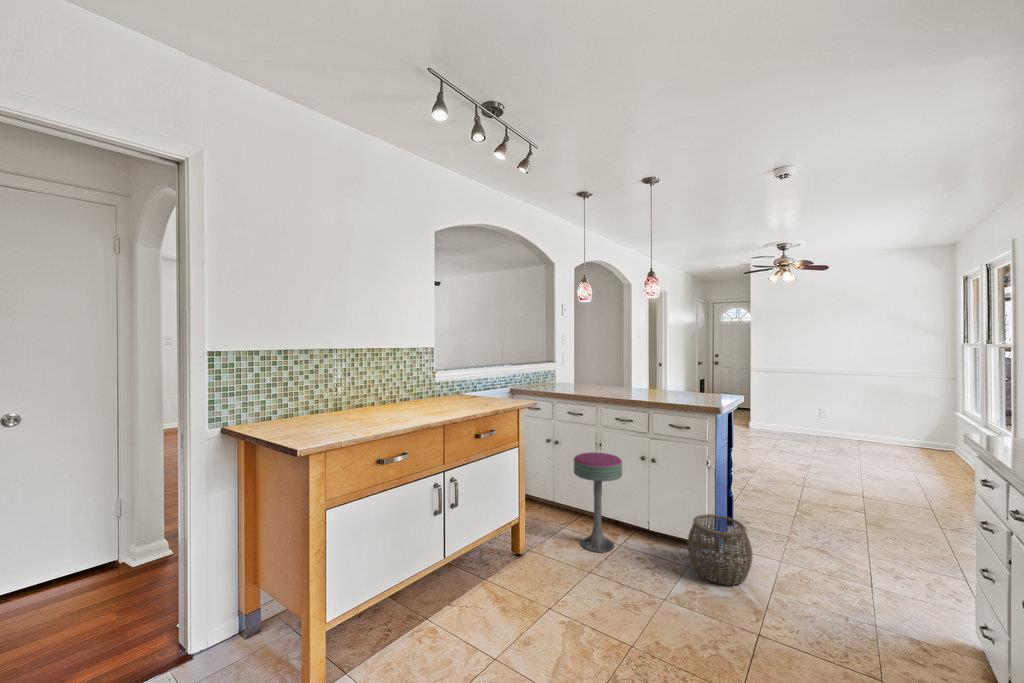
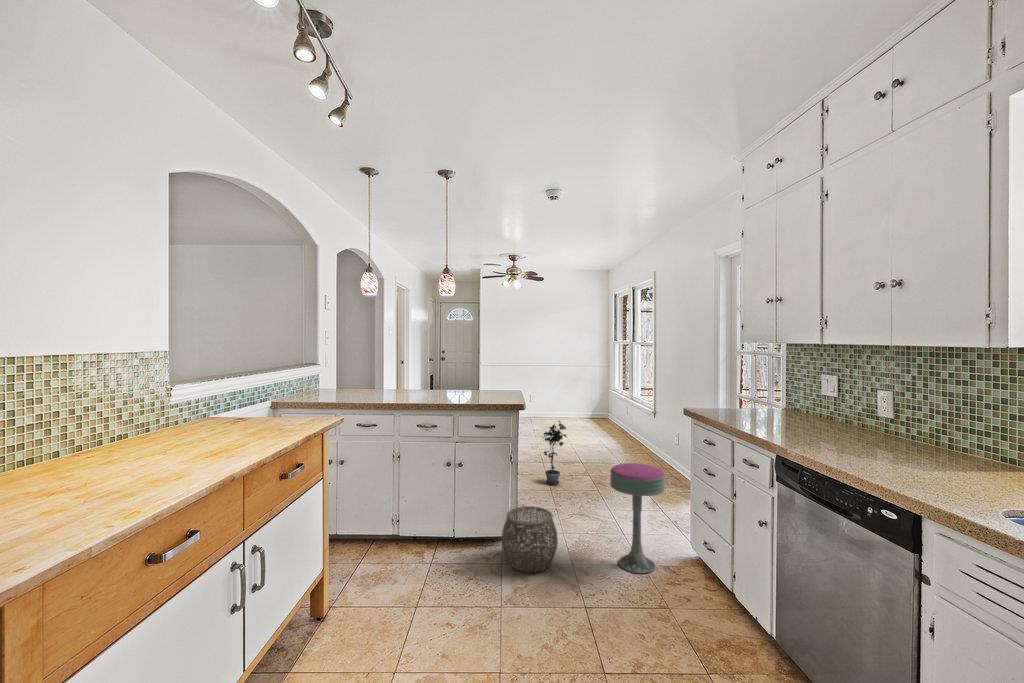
potted plant: none [783,437,821,511] -> present [543,421,566,485]
bar stool: present [574,452,622,552] -> present [610,463,665,574]

